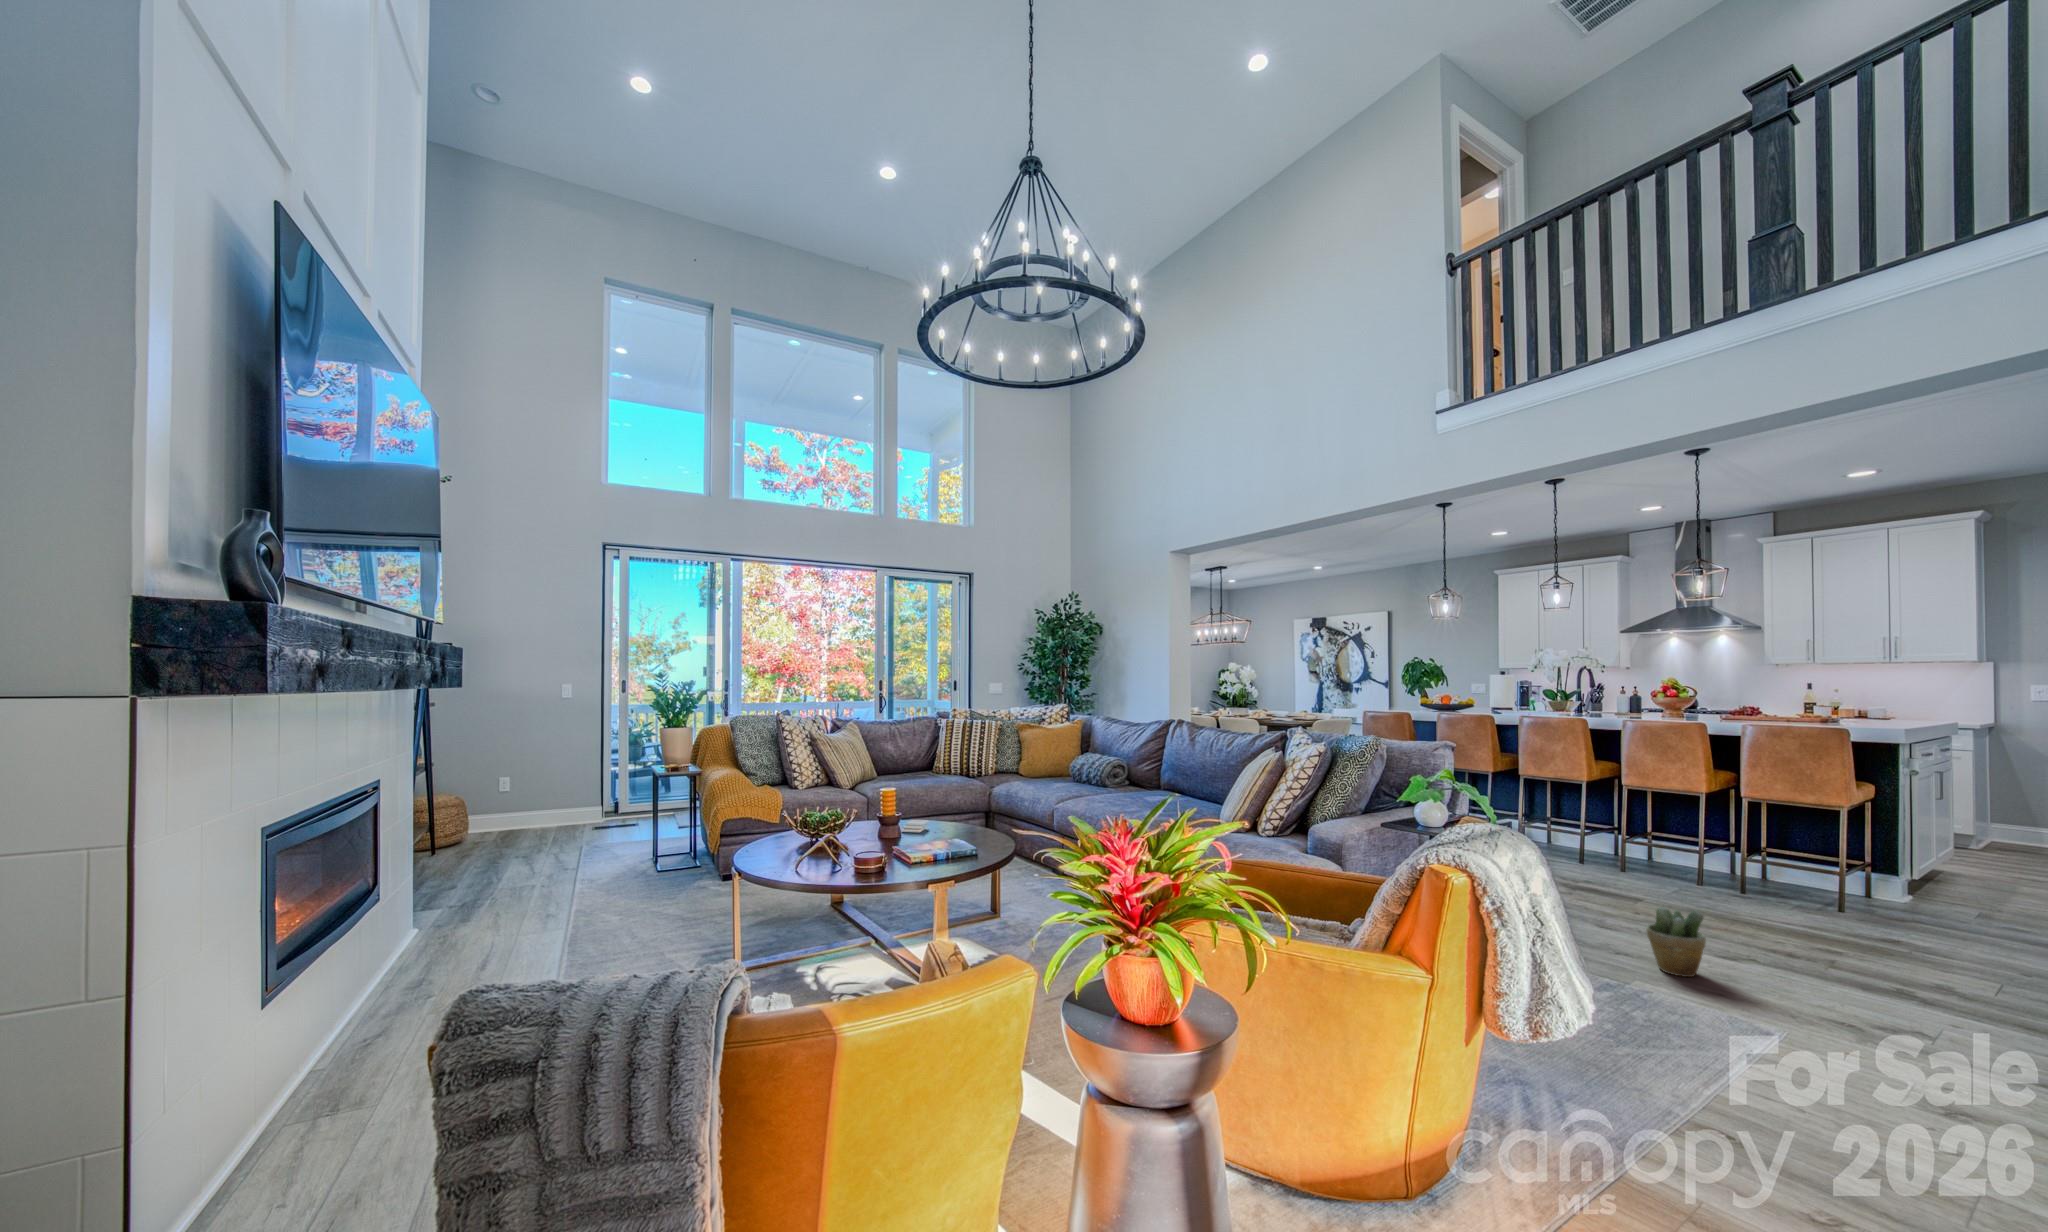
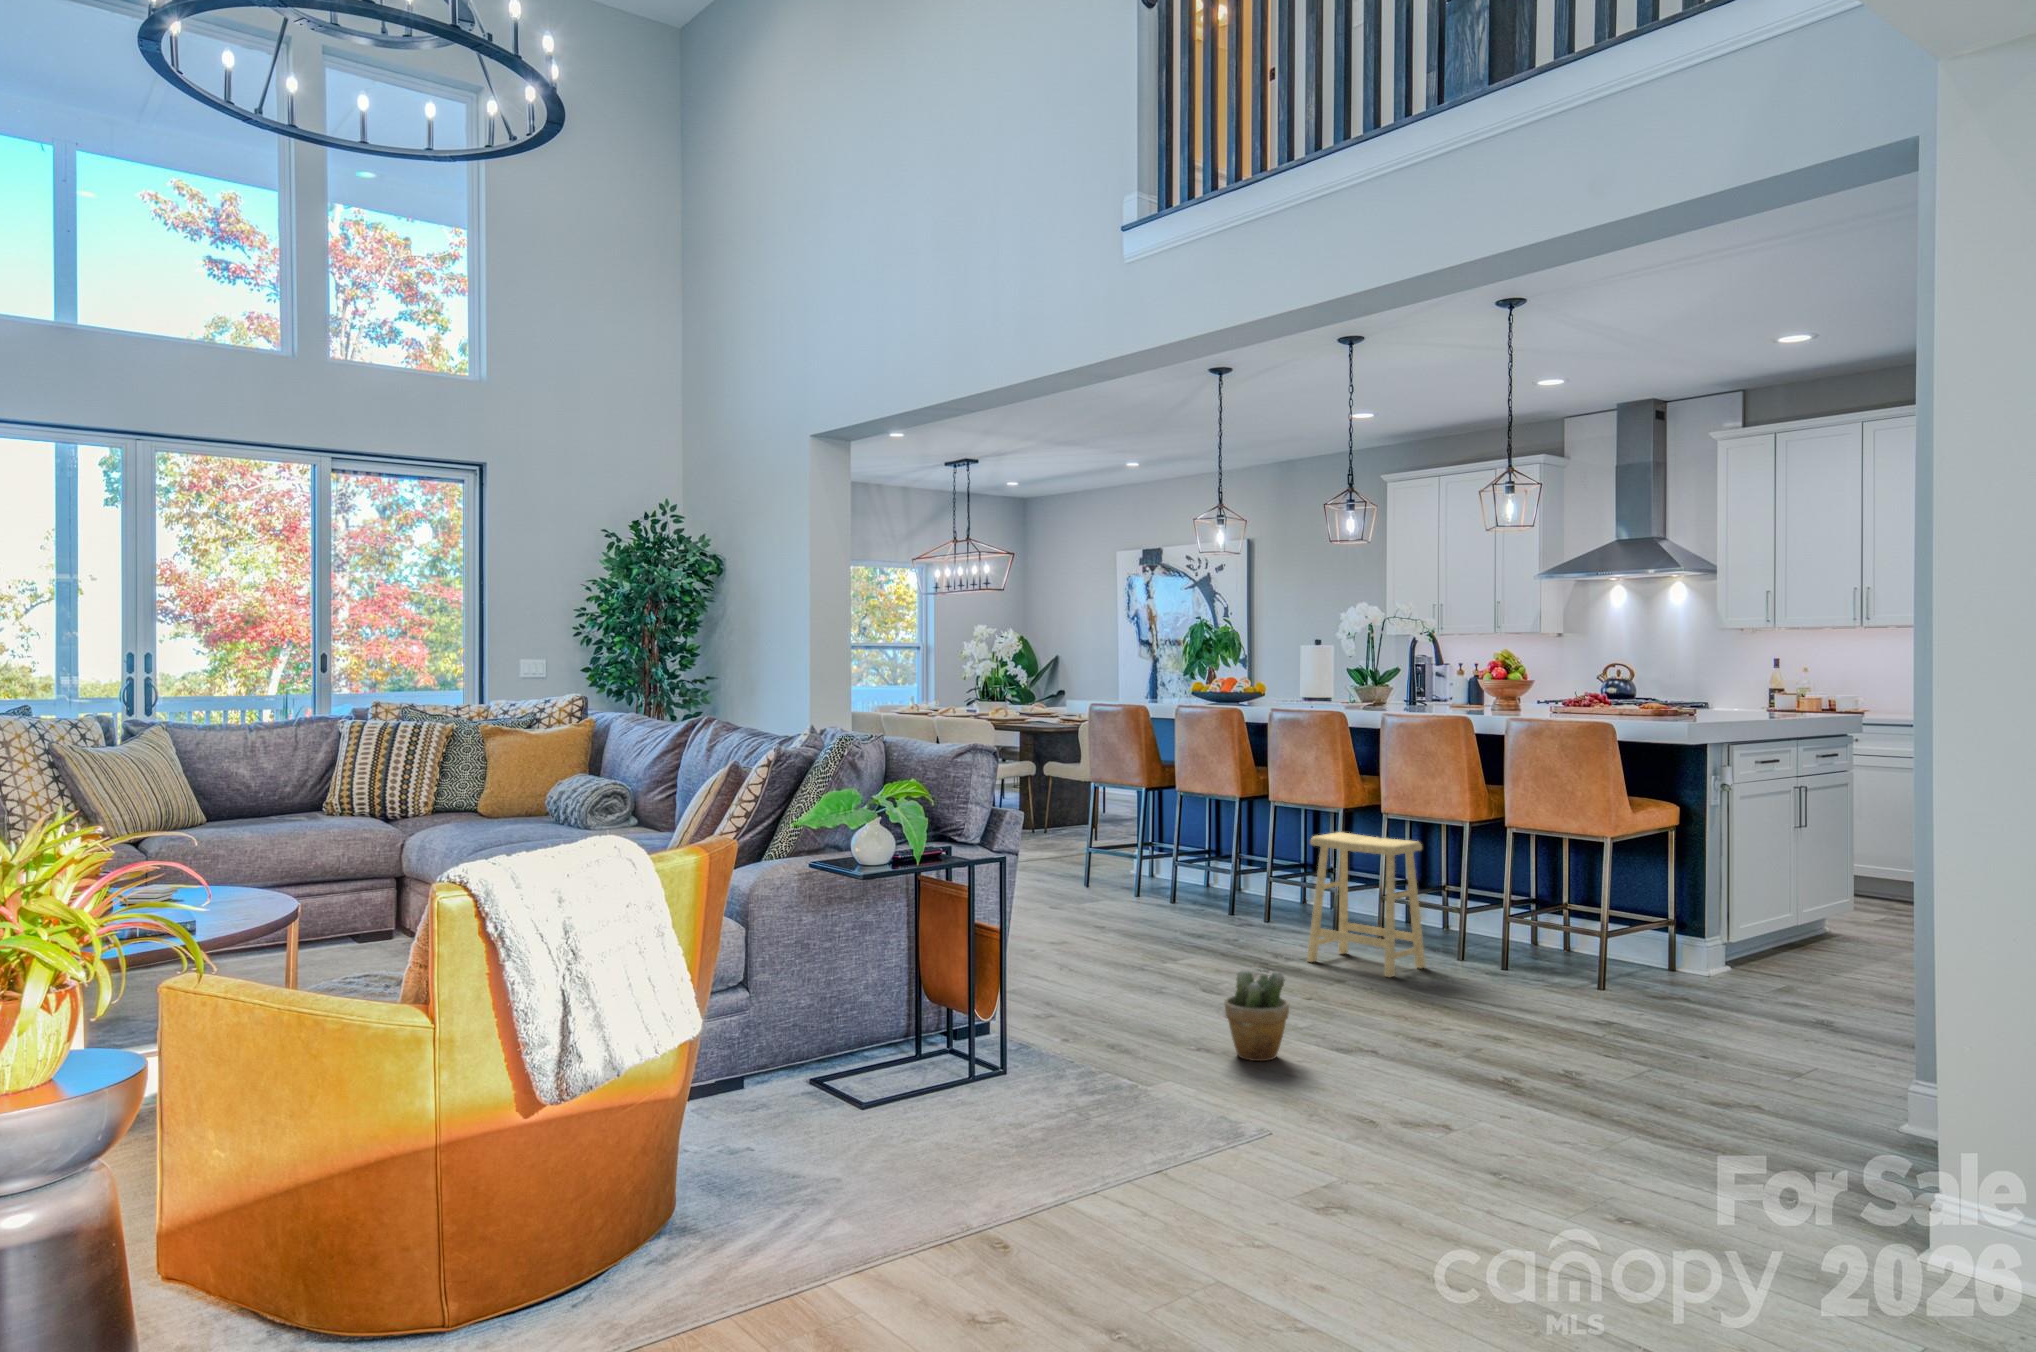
footstool: none [1594,798,1692,903] -> present [1307,832,1425,977]

